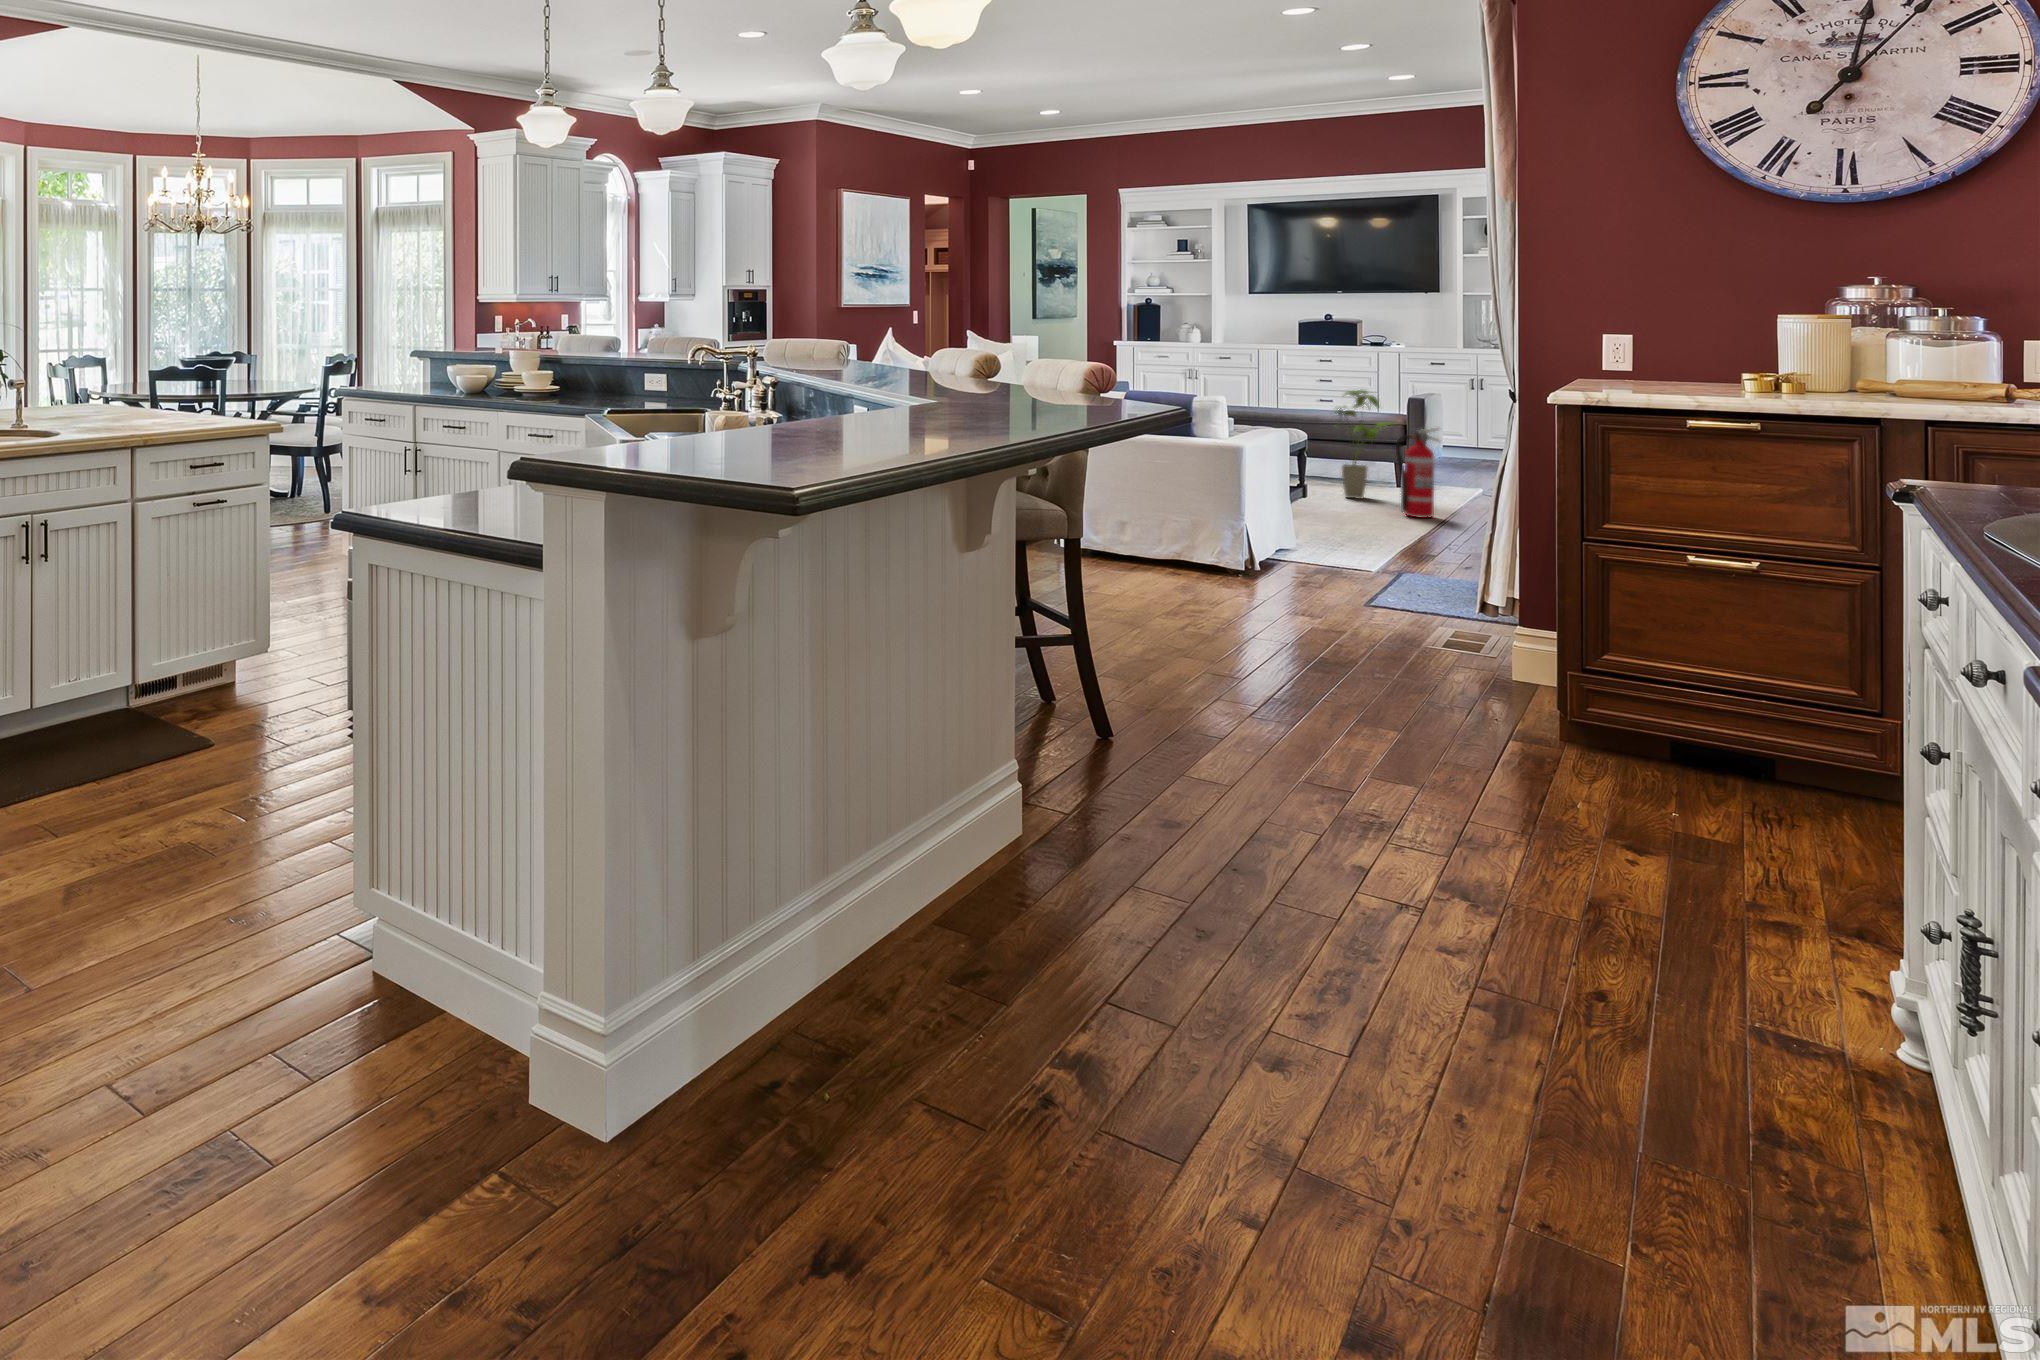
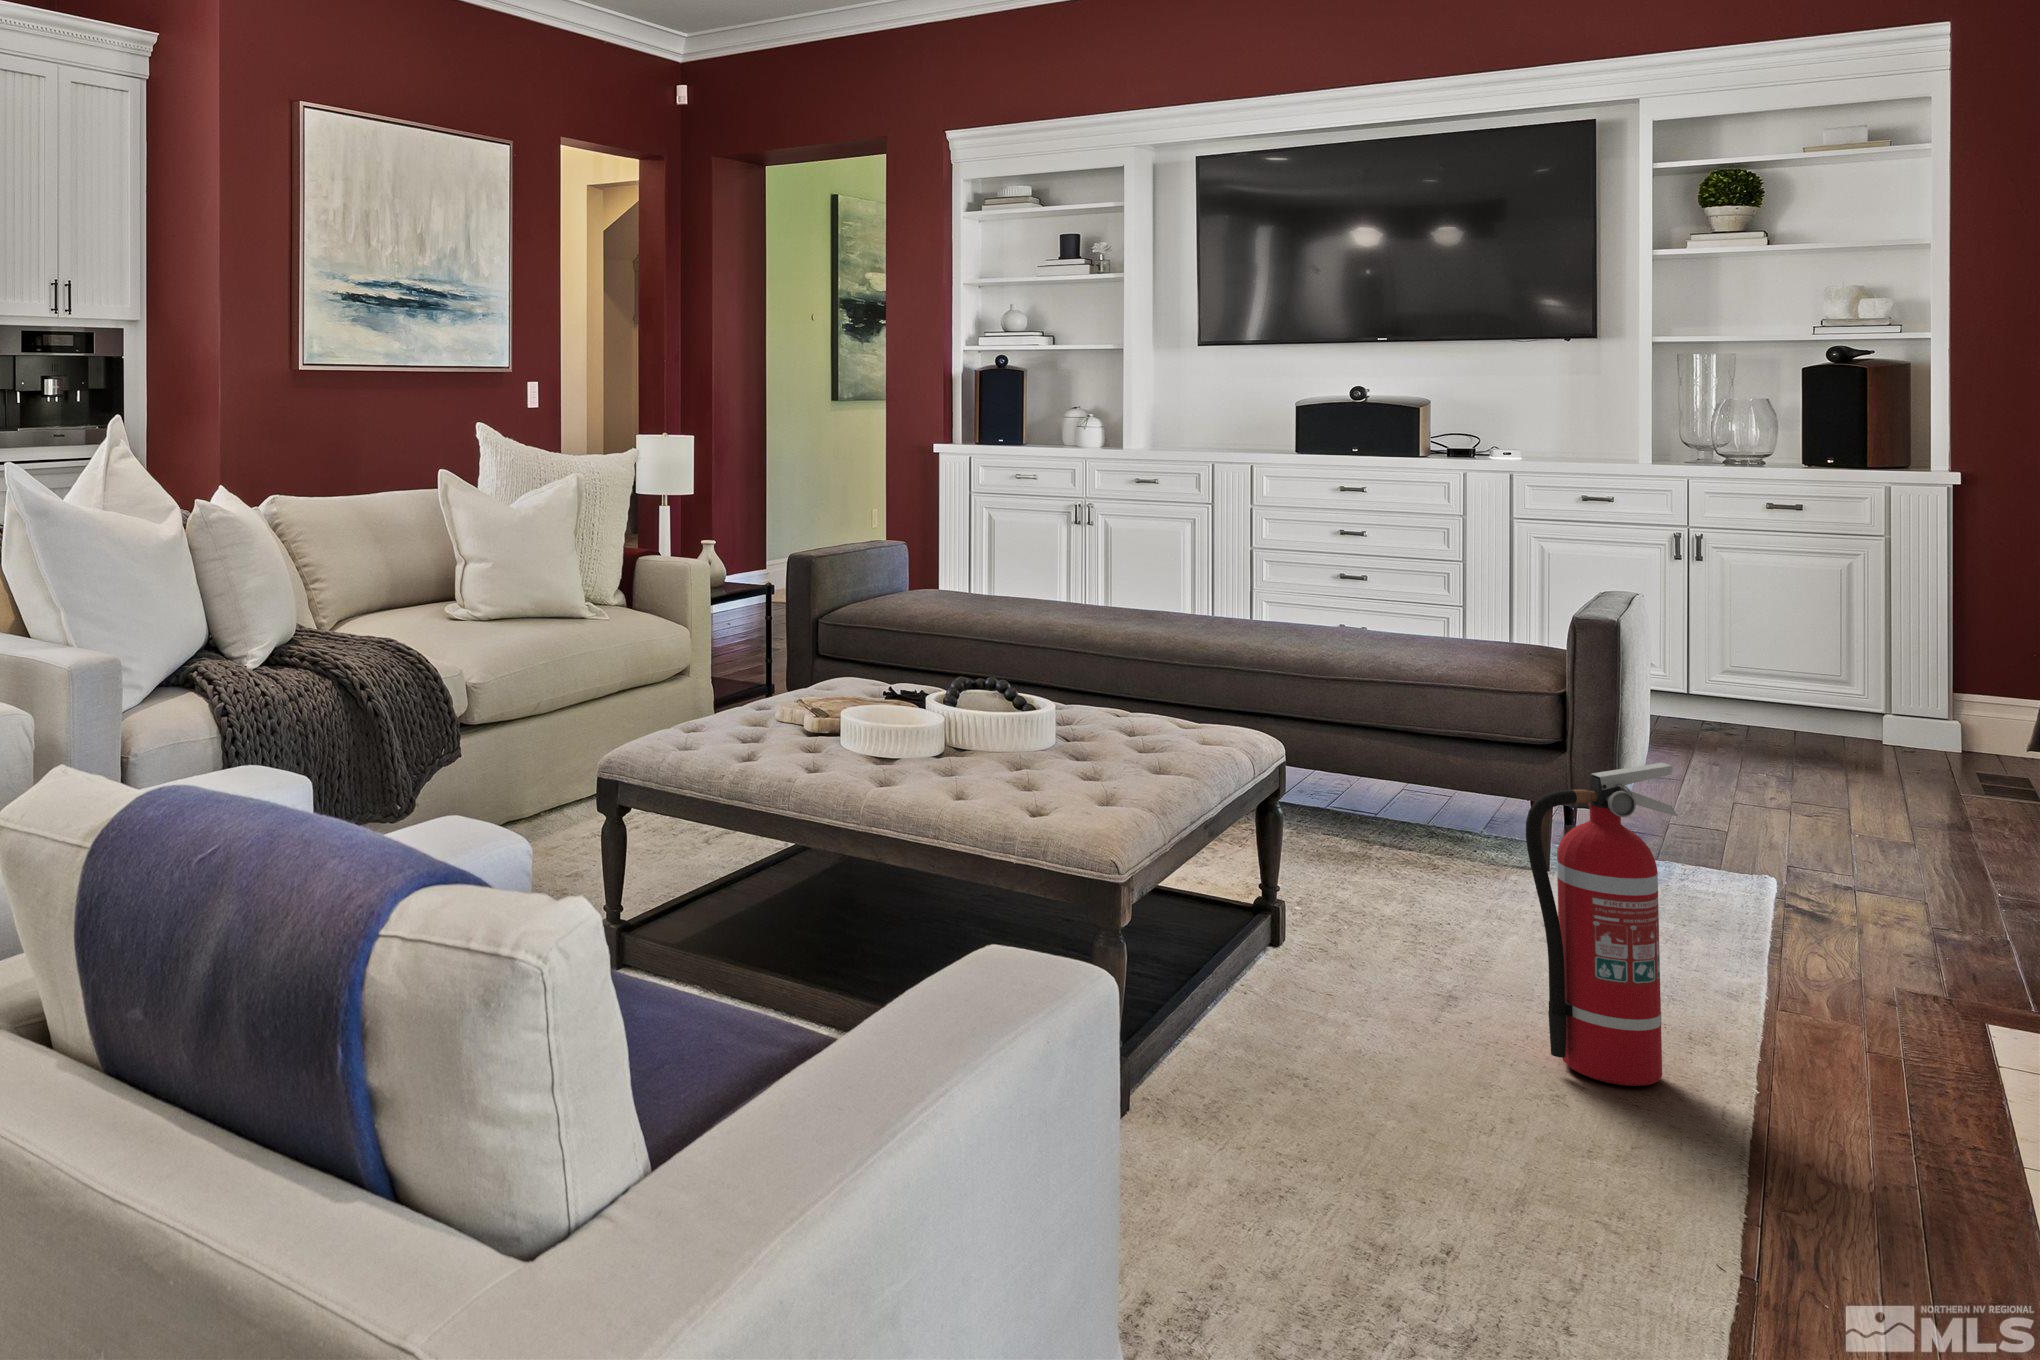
house plant: present [1335,390,1390,499] -> none [1333,603,1531,932]

